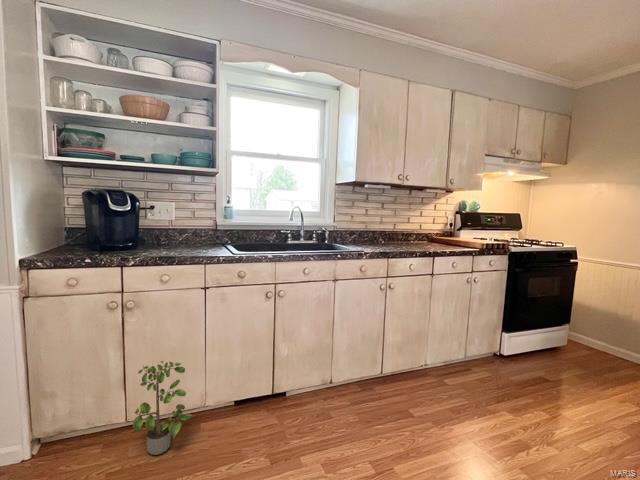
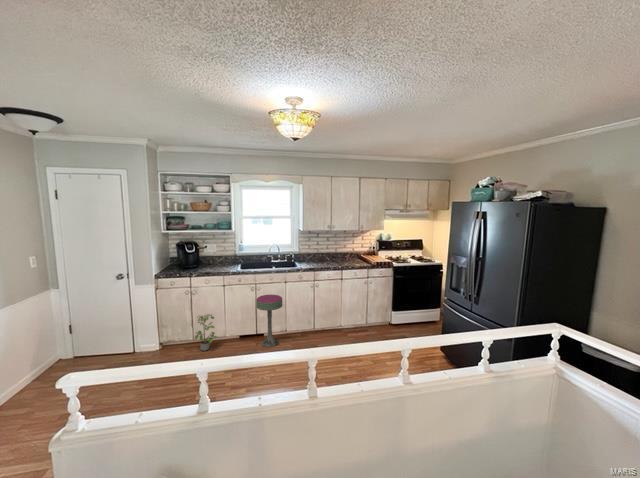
bar stool: none [282,308,340,427] -> present [256,295,282,347]

